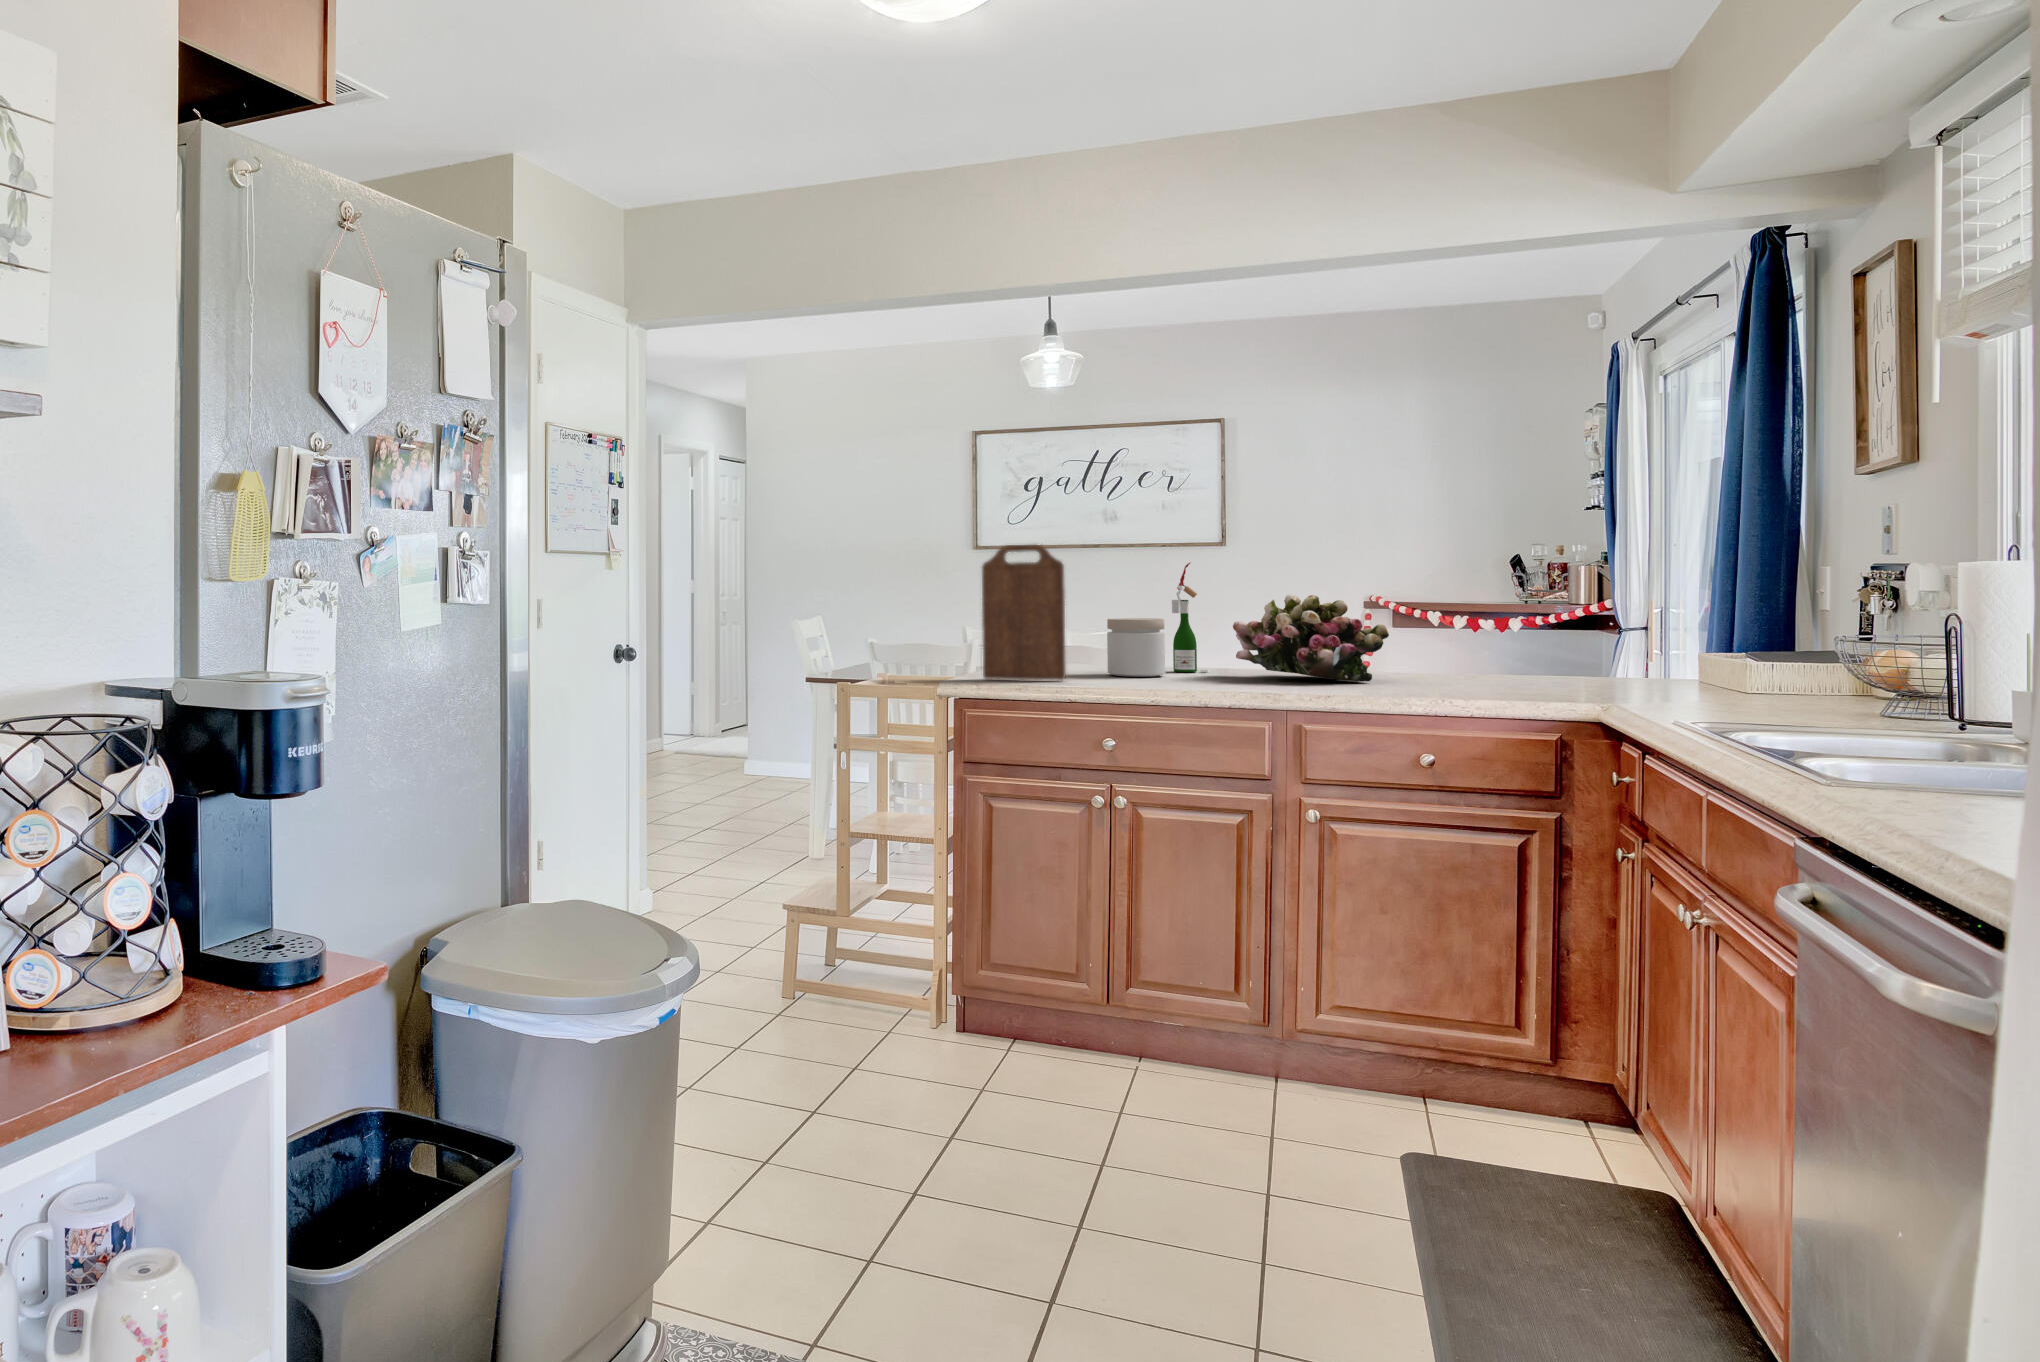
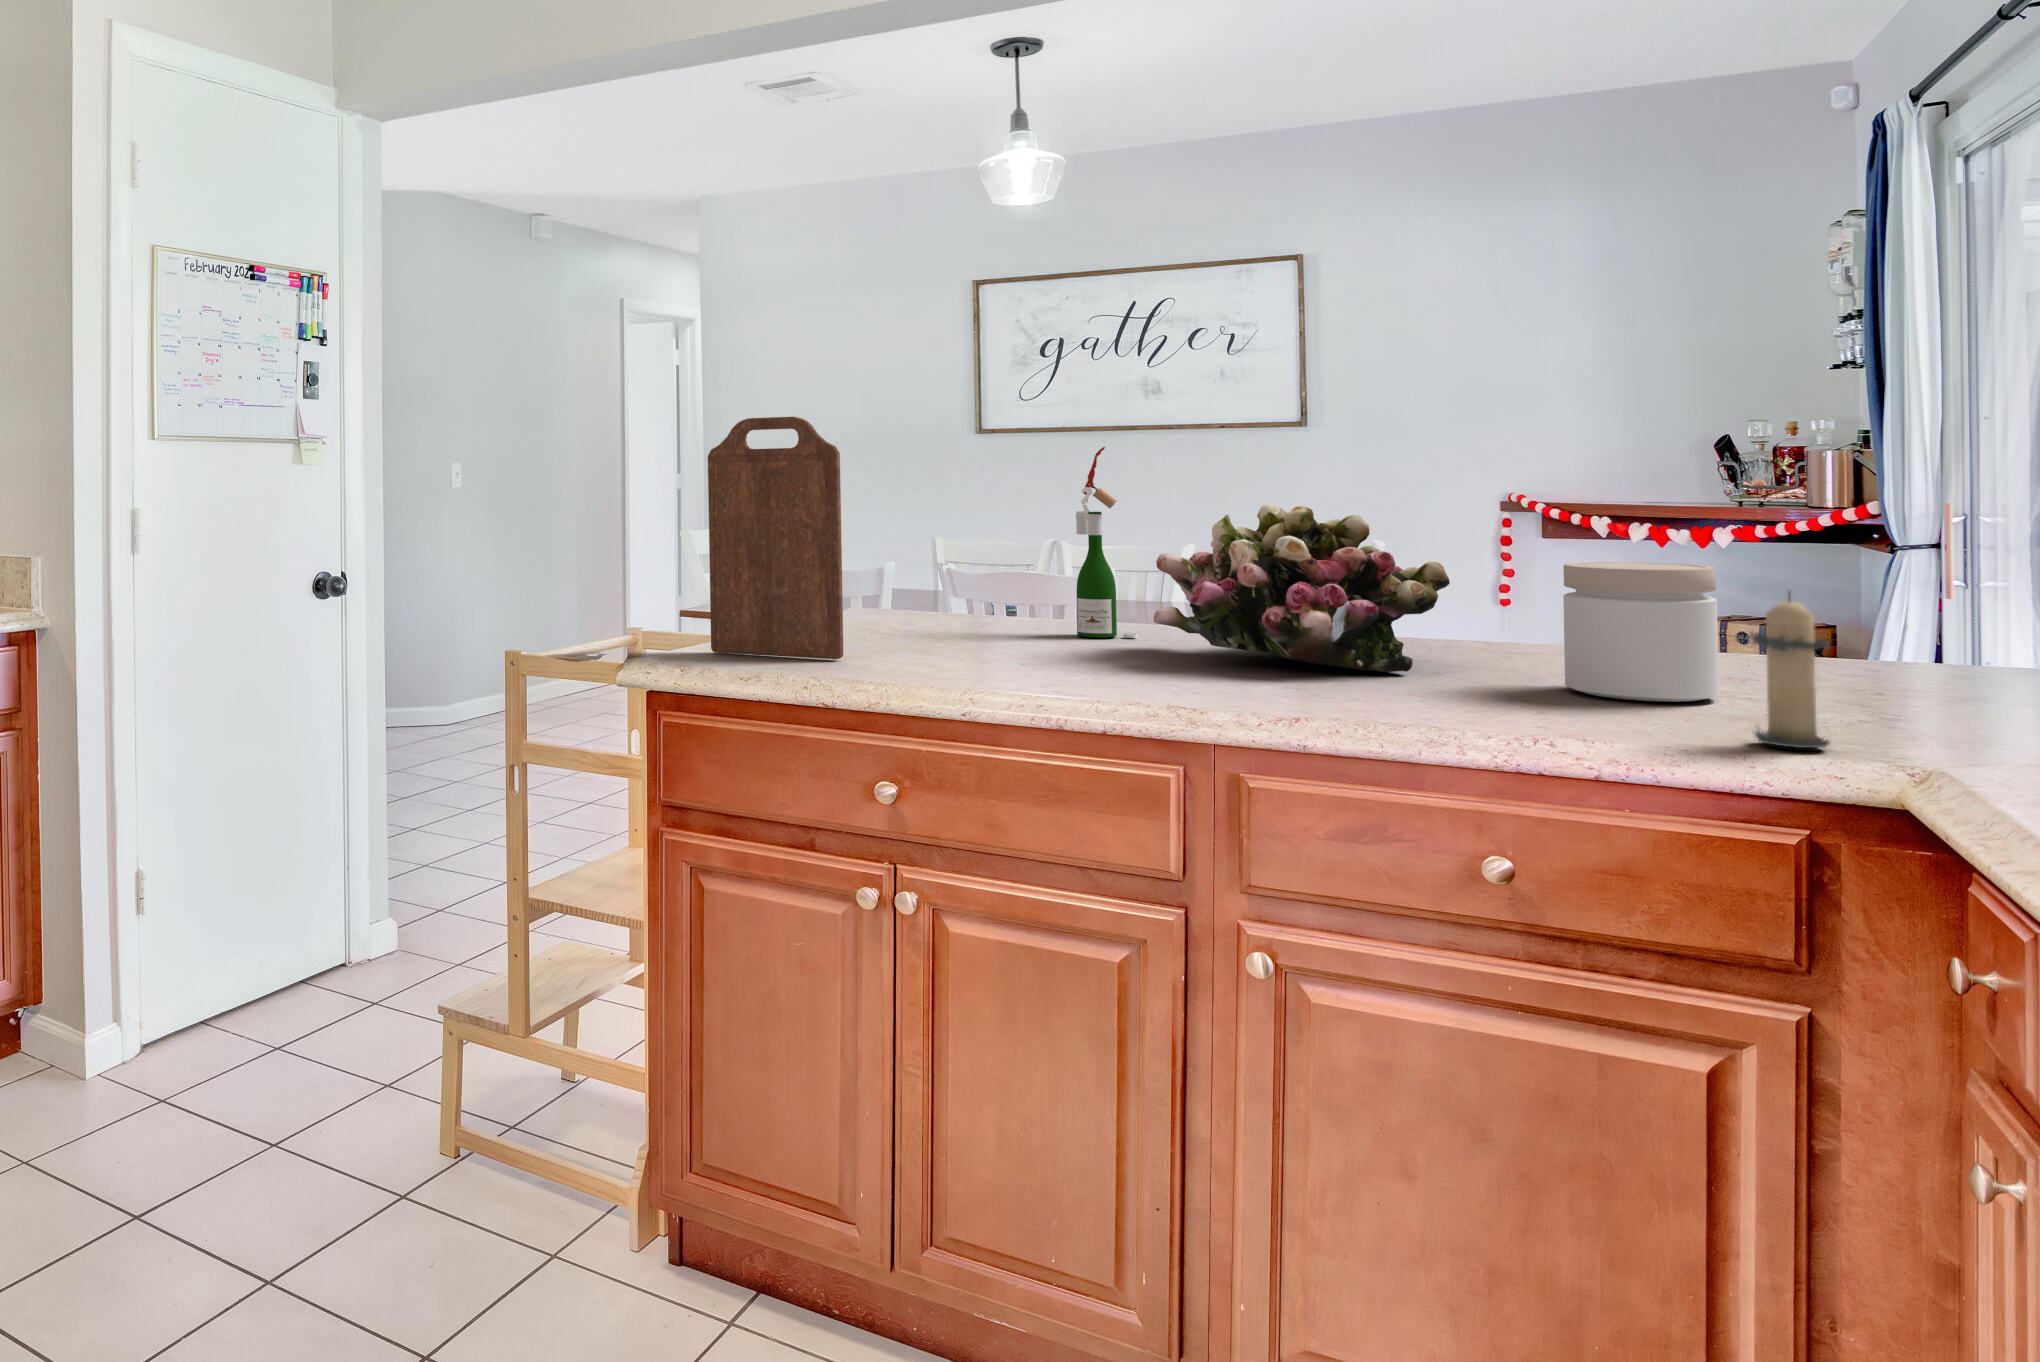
jar: present [1107,618,1165,677] -> present [1563,562,1719,702]
candle: none [1532,630,1574,700] -> present [1750,591,1832,748]

